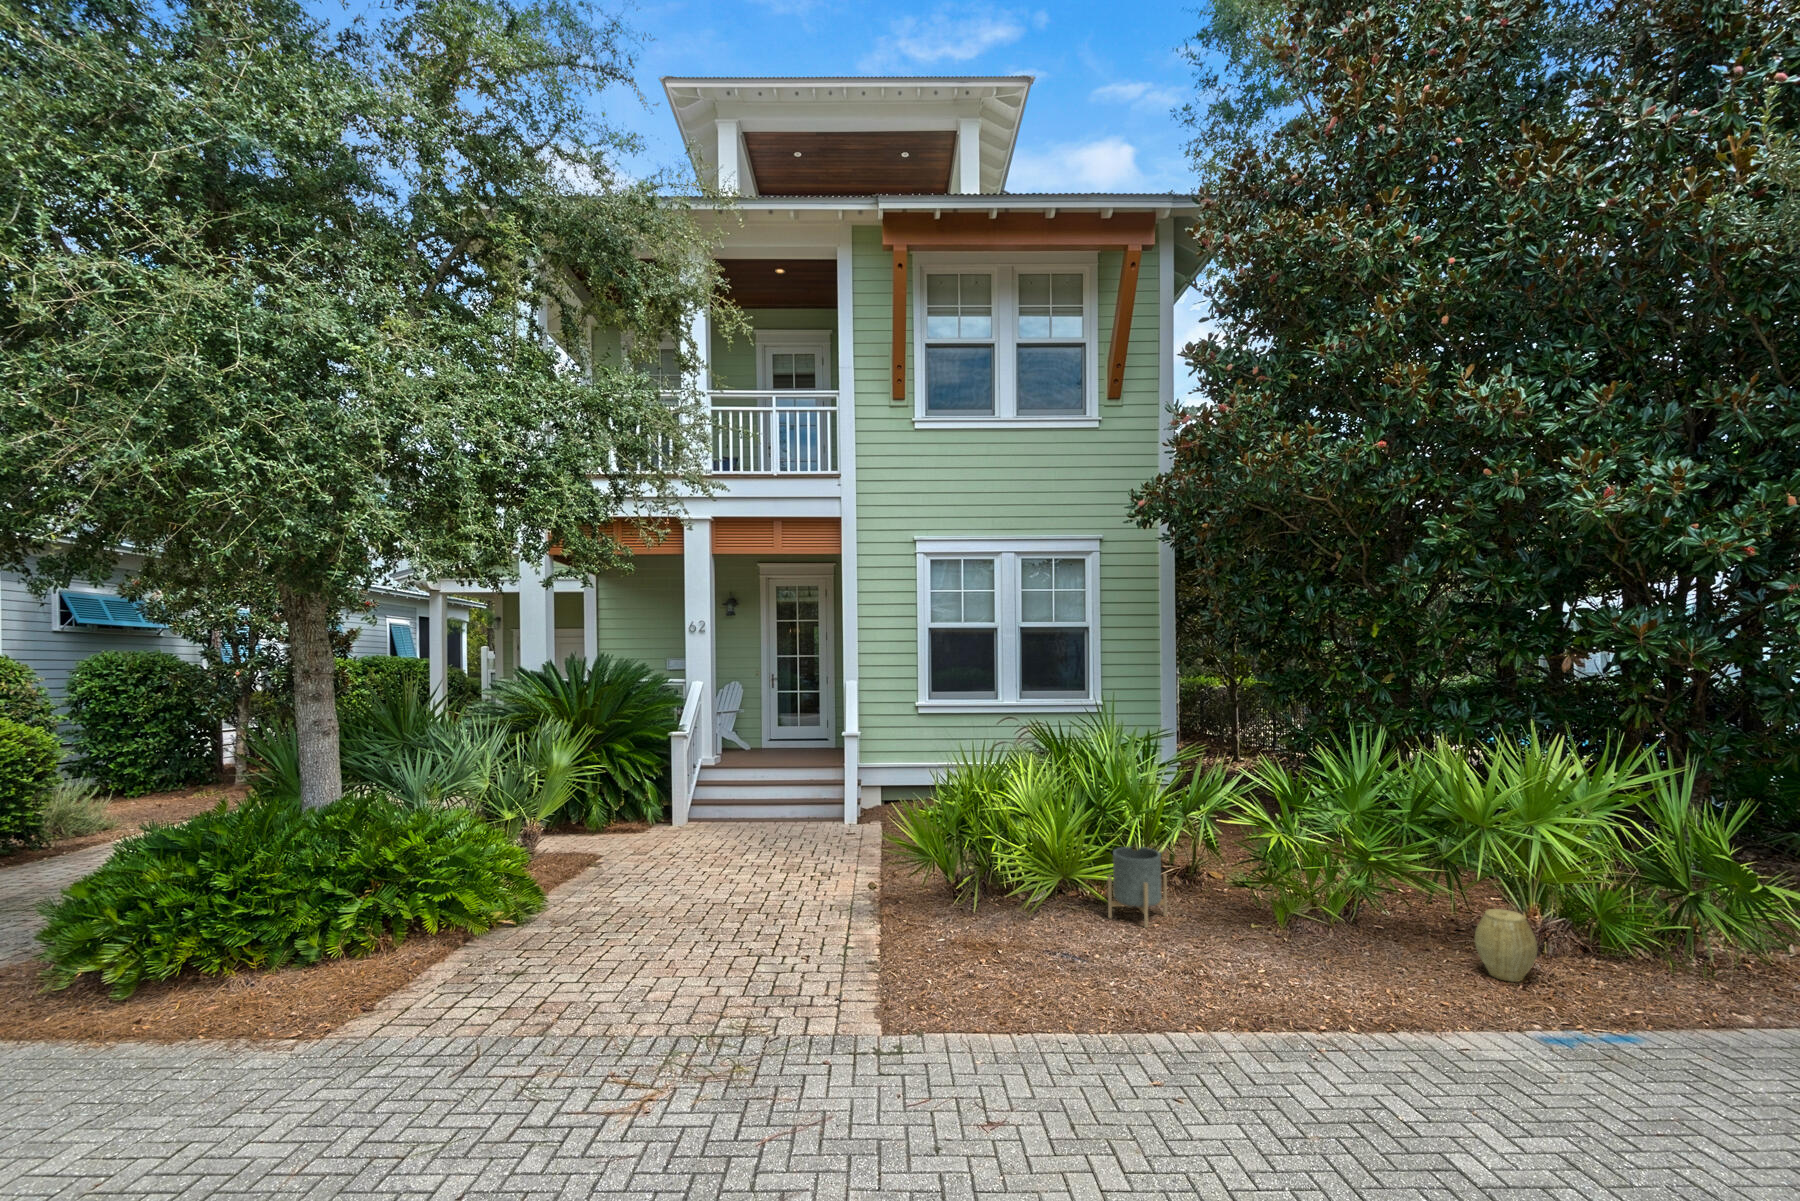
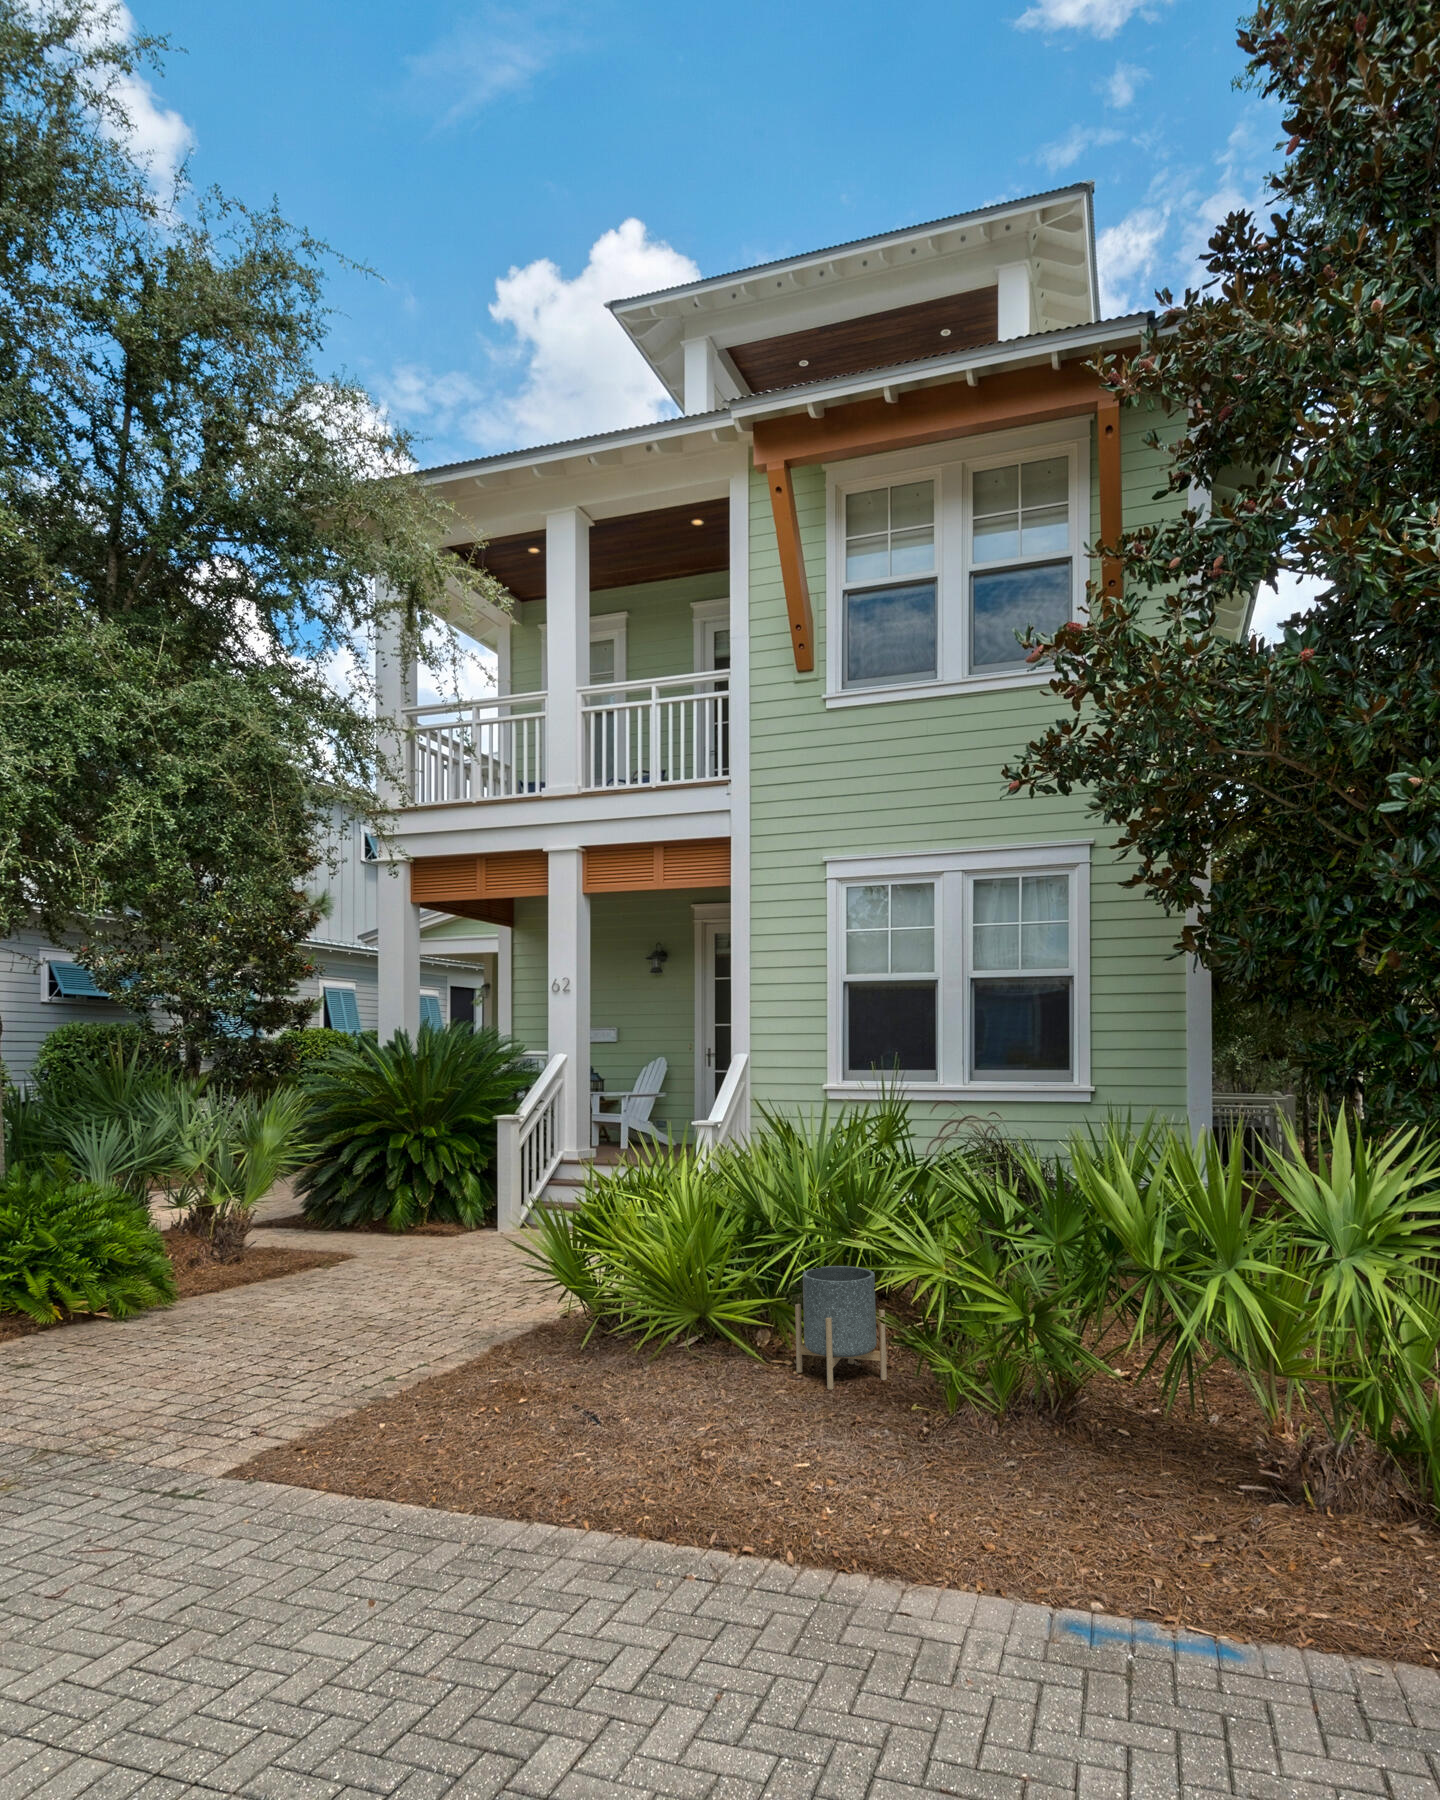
woven basket: present [1475,909,1538,982] -> none [1262,1402,1370,1542]

